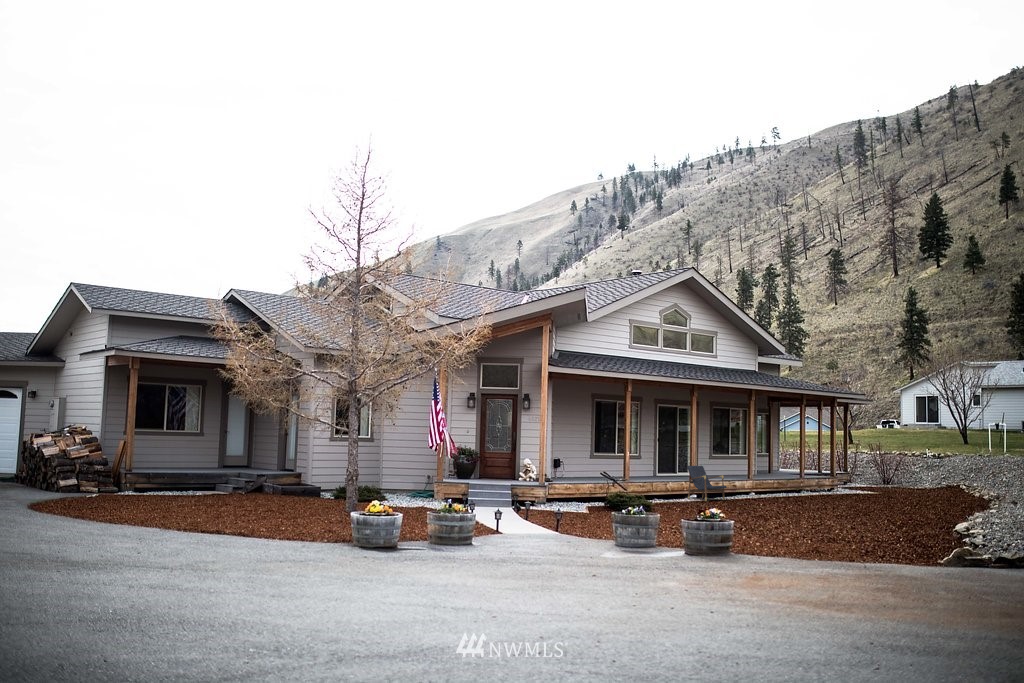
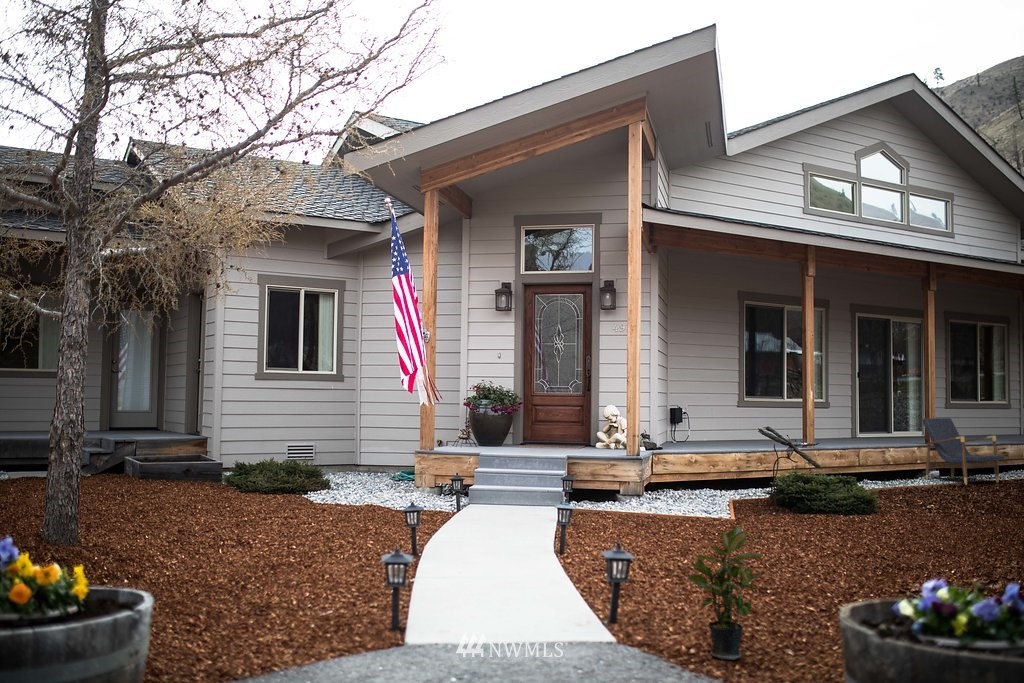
potted plant: none [573,504,595,544] -> present [688,526,762,660]

